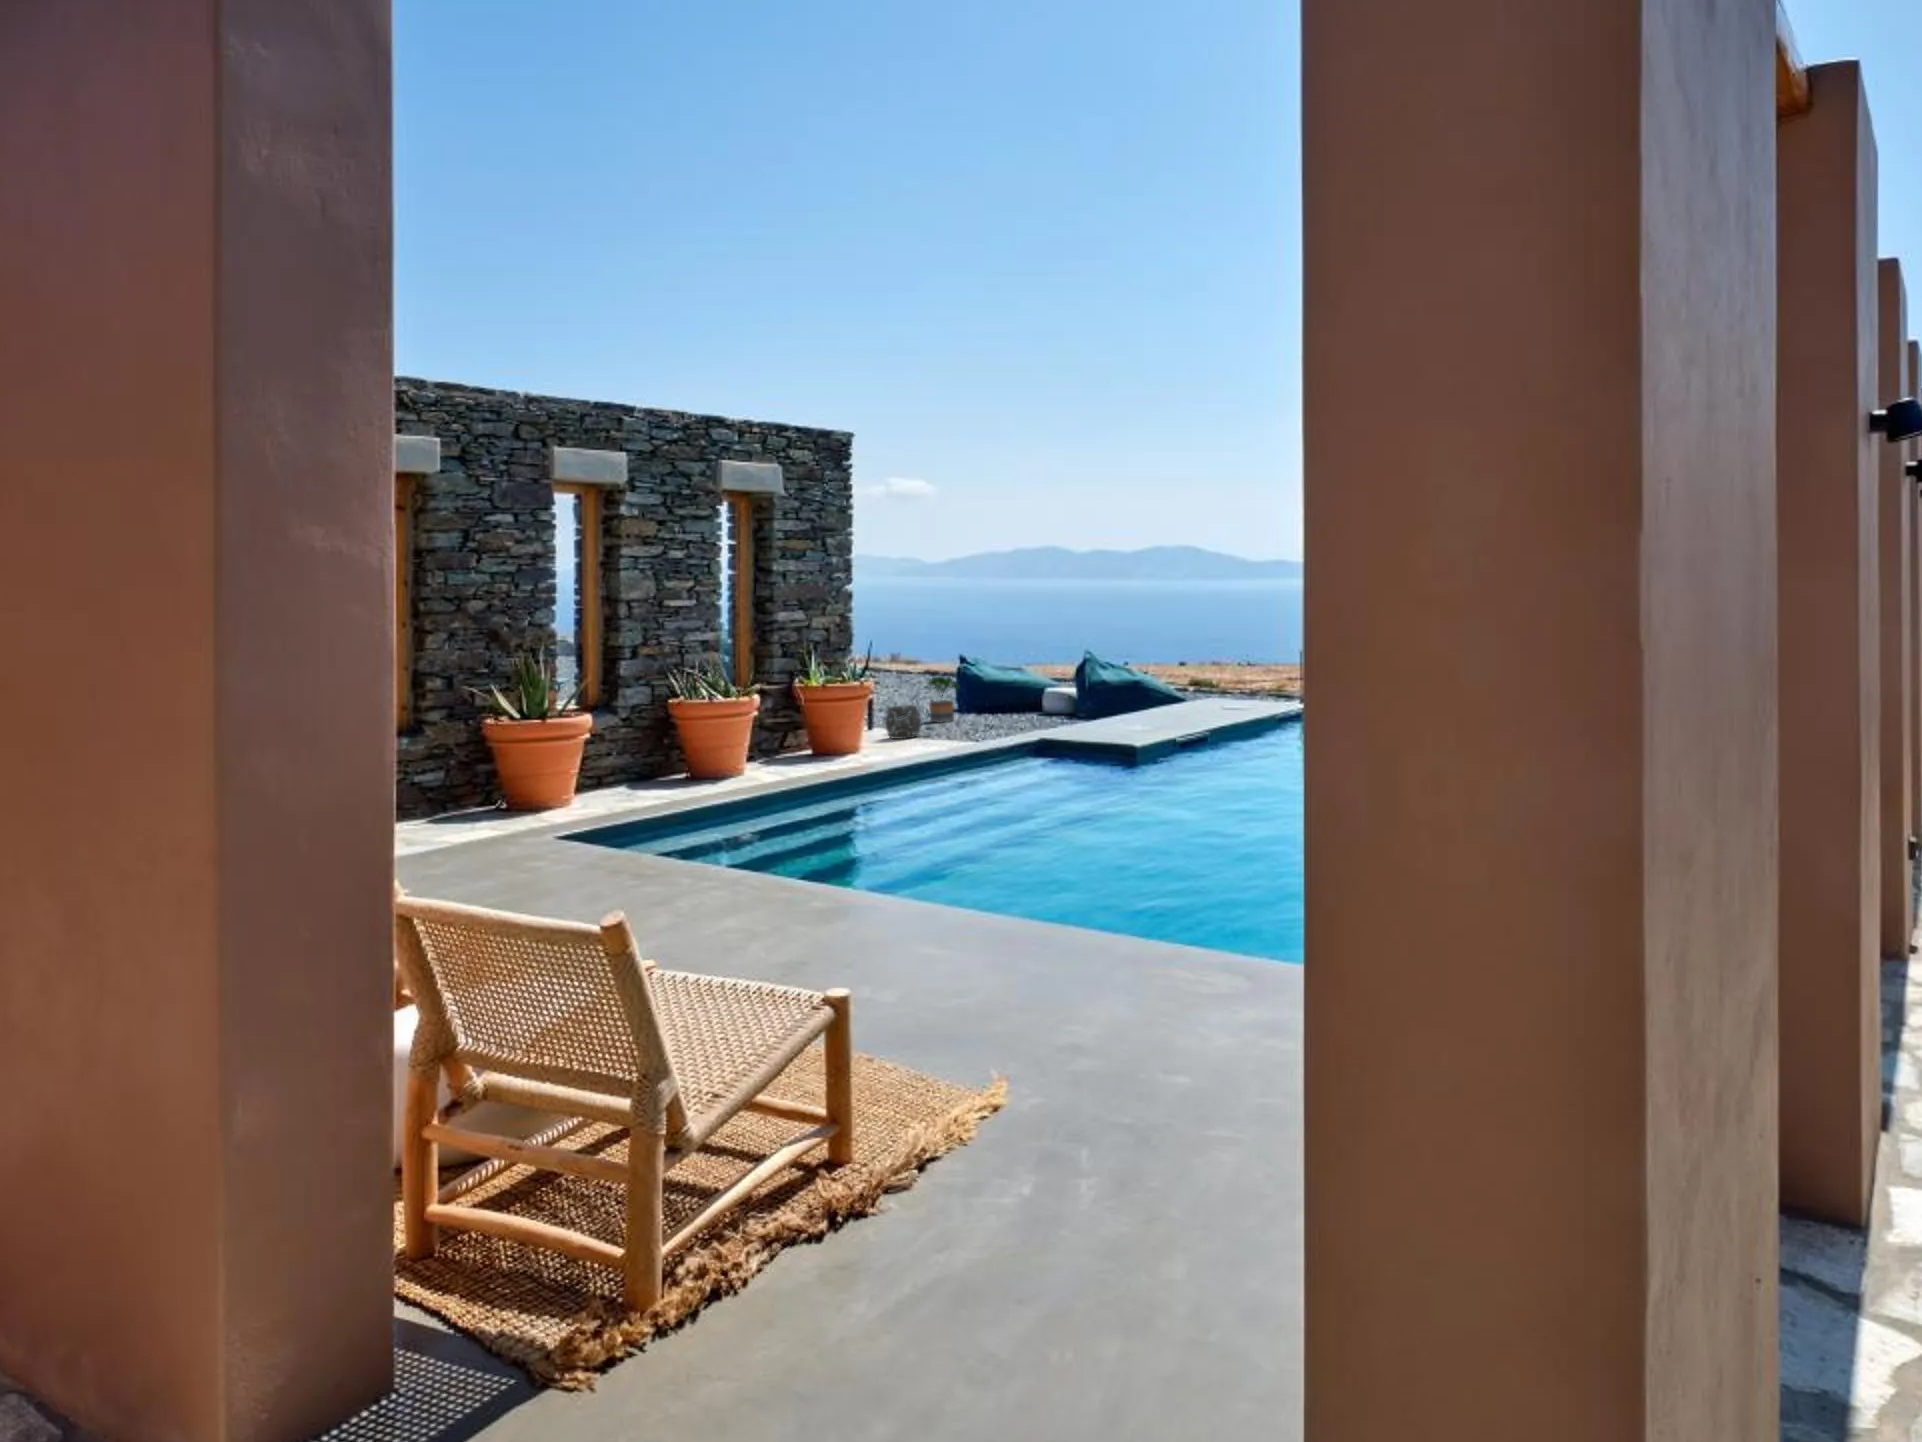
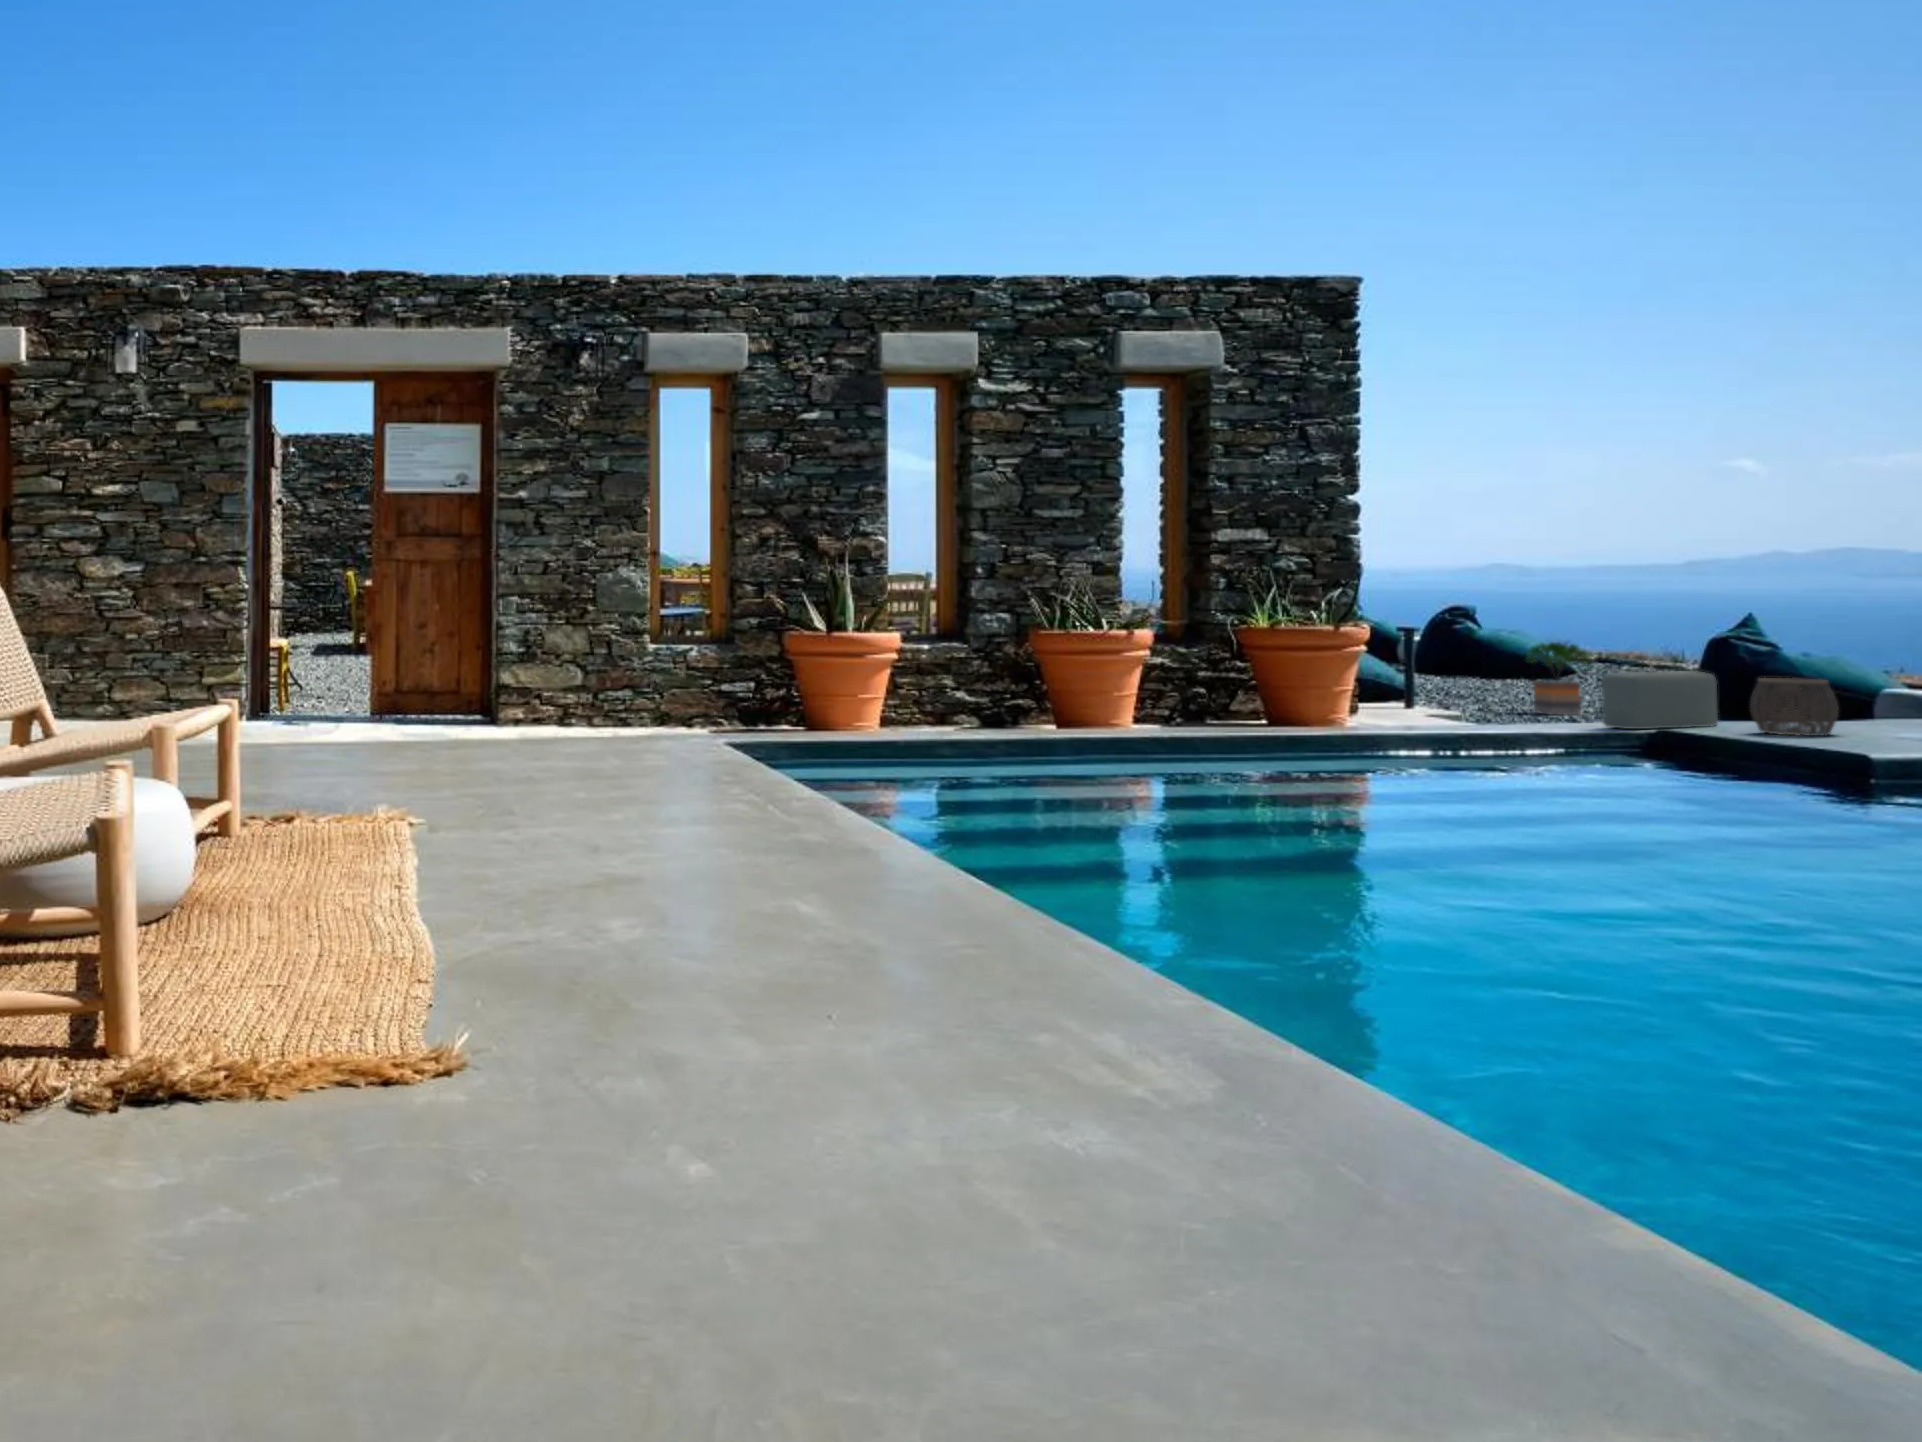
pouf: none [984,691,1029,729] -> present [1602,671,1718,729]
woven basket: present [885,705,921,739] -> present [1750,678,1839,736]

